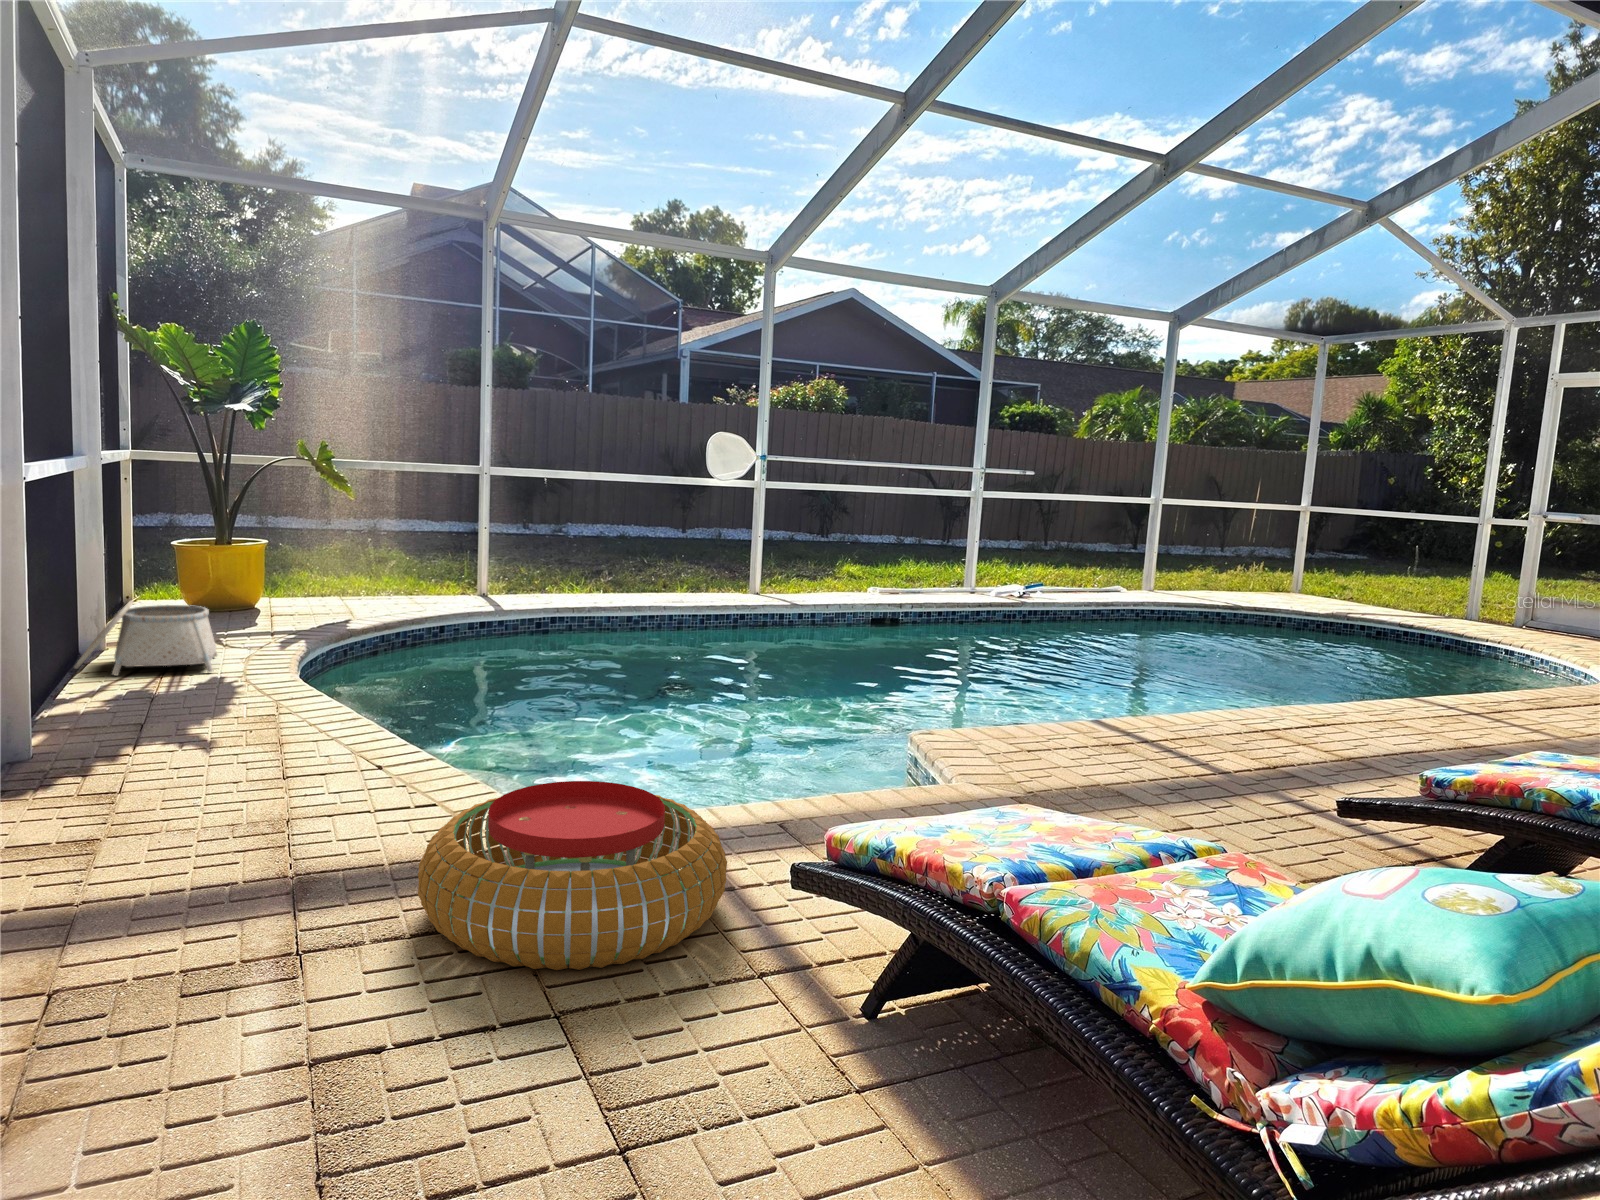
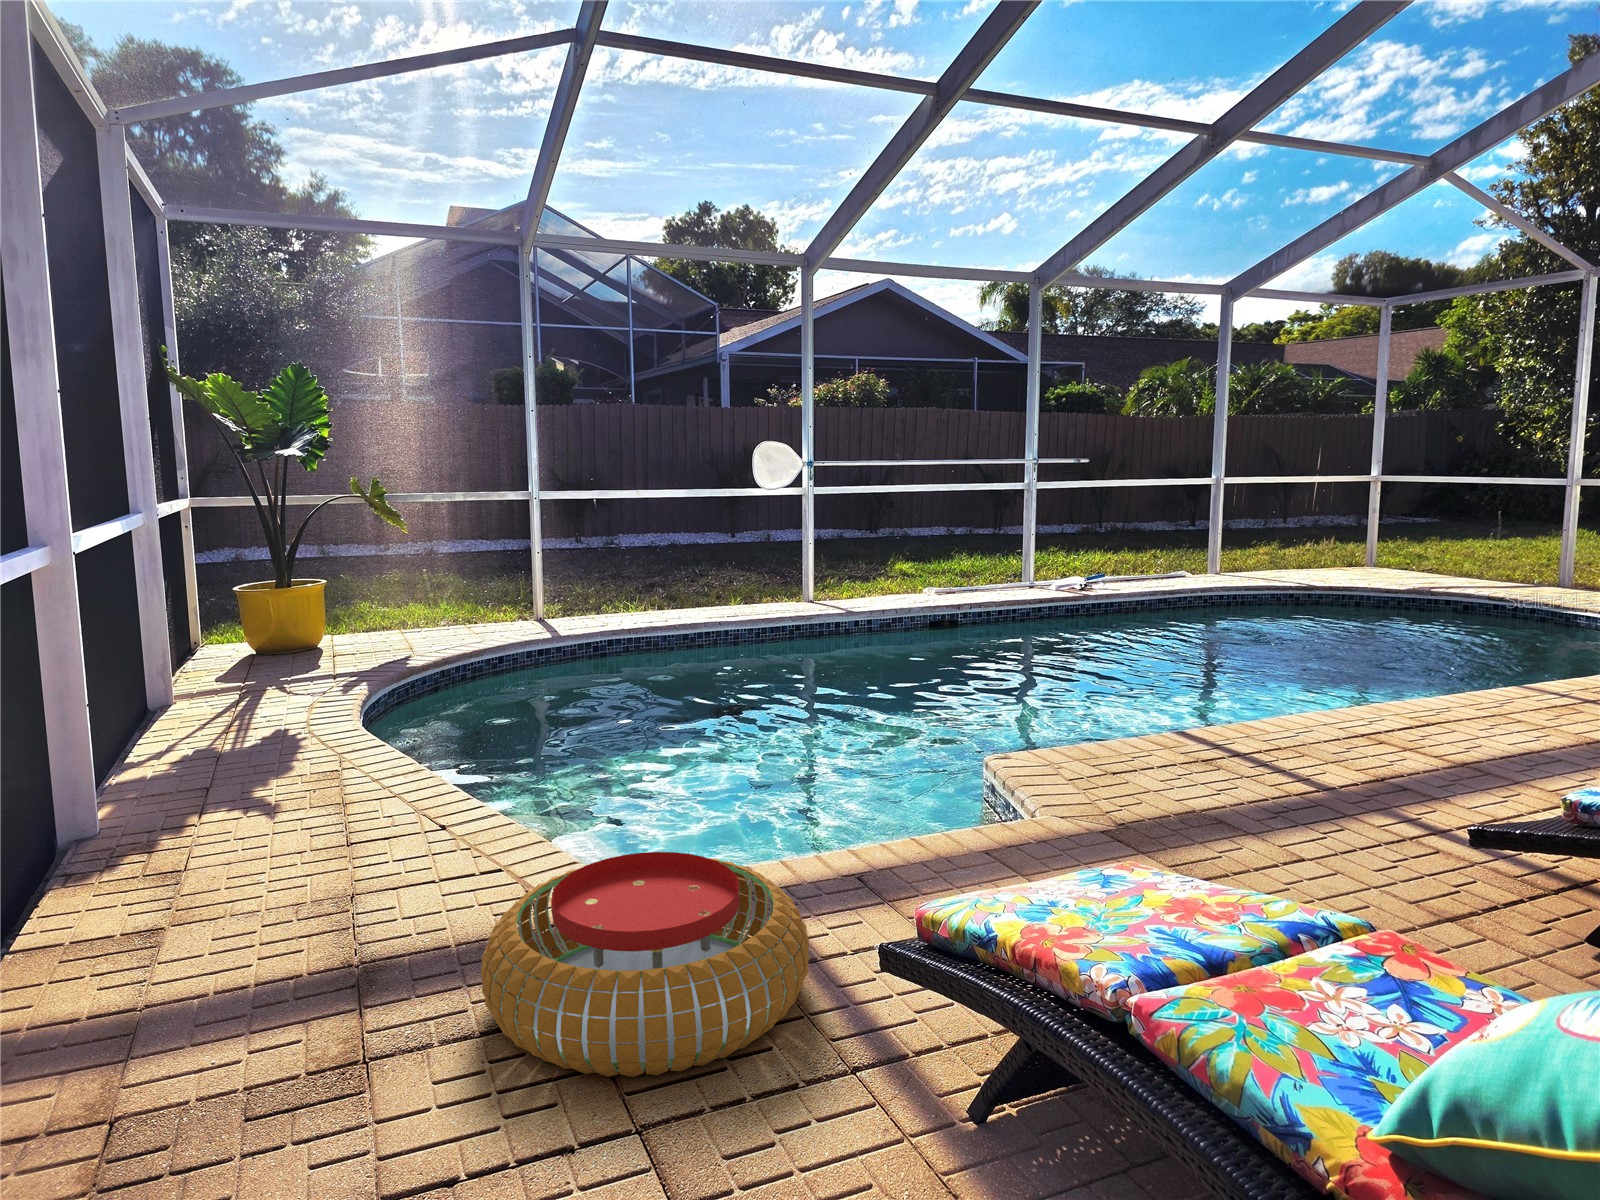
basket: present [74,601,217,676] -> none [147,654,287,731]

